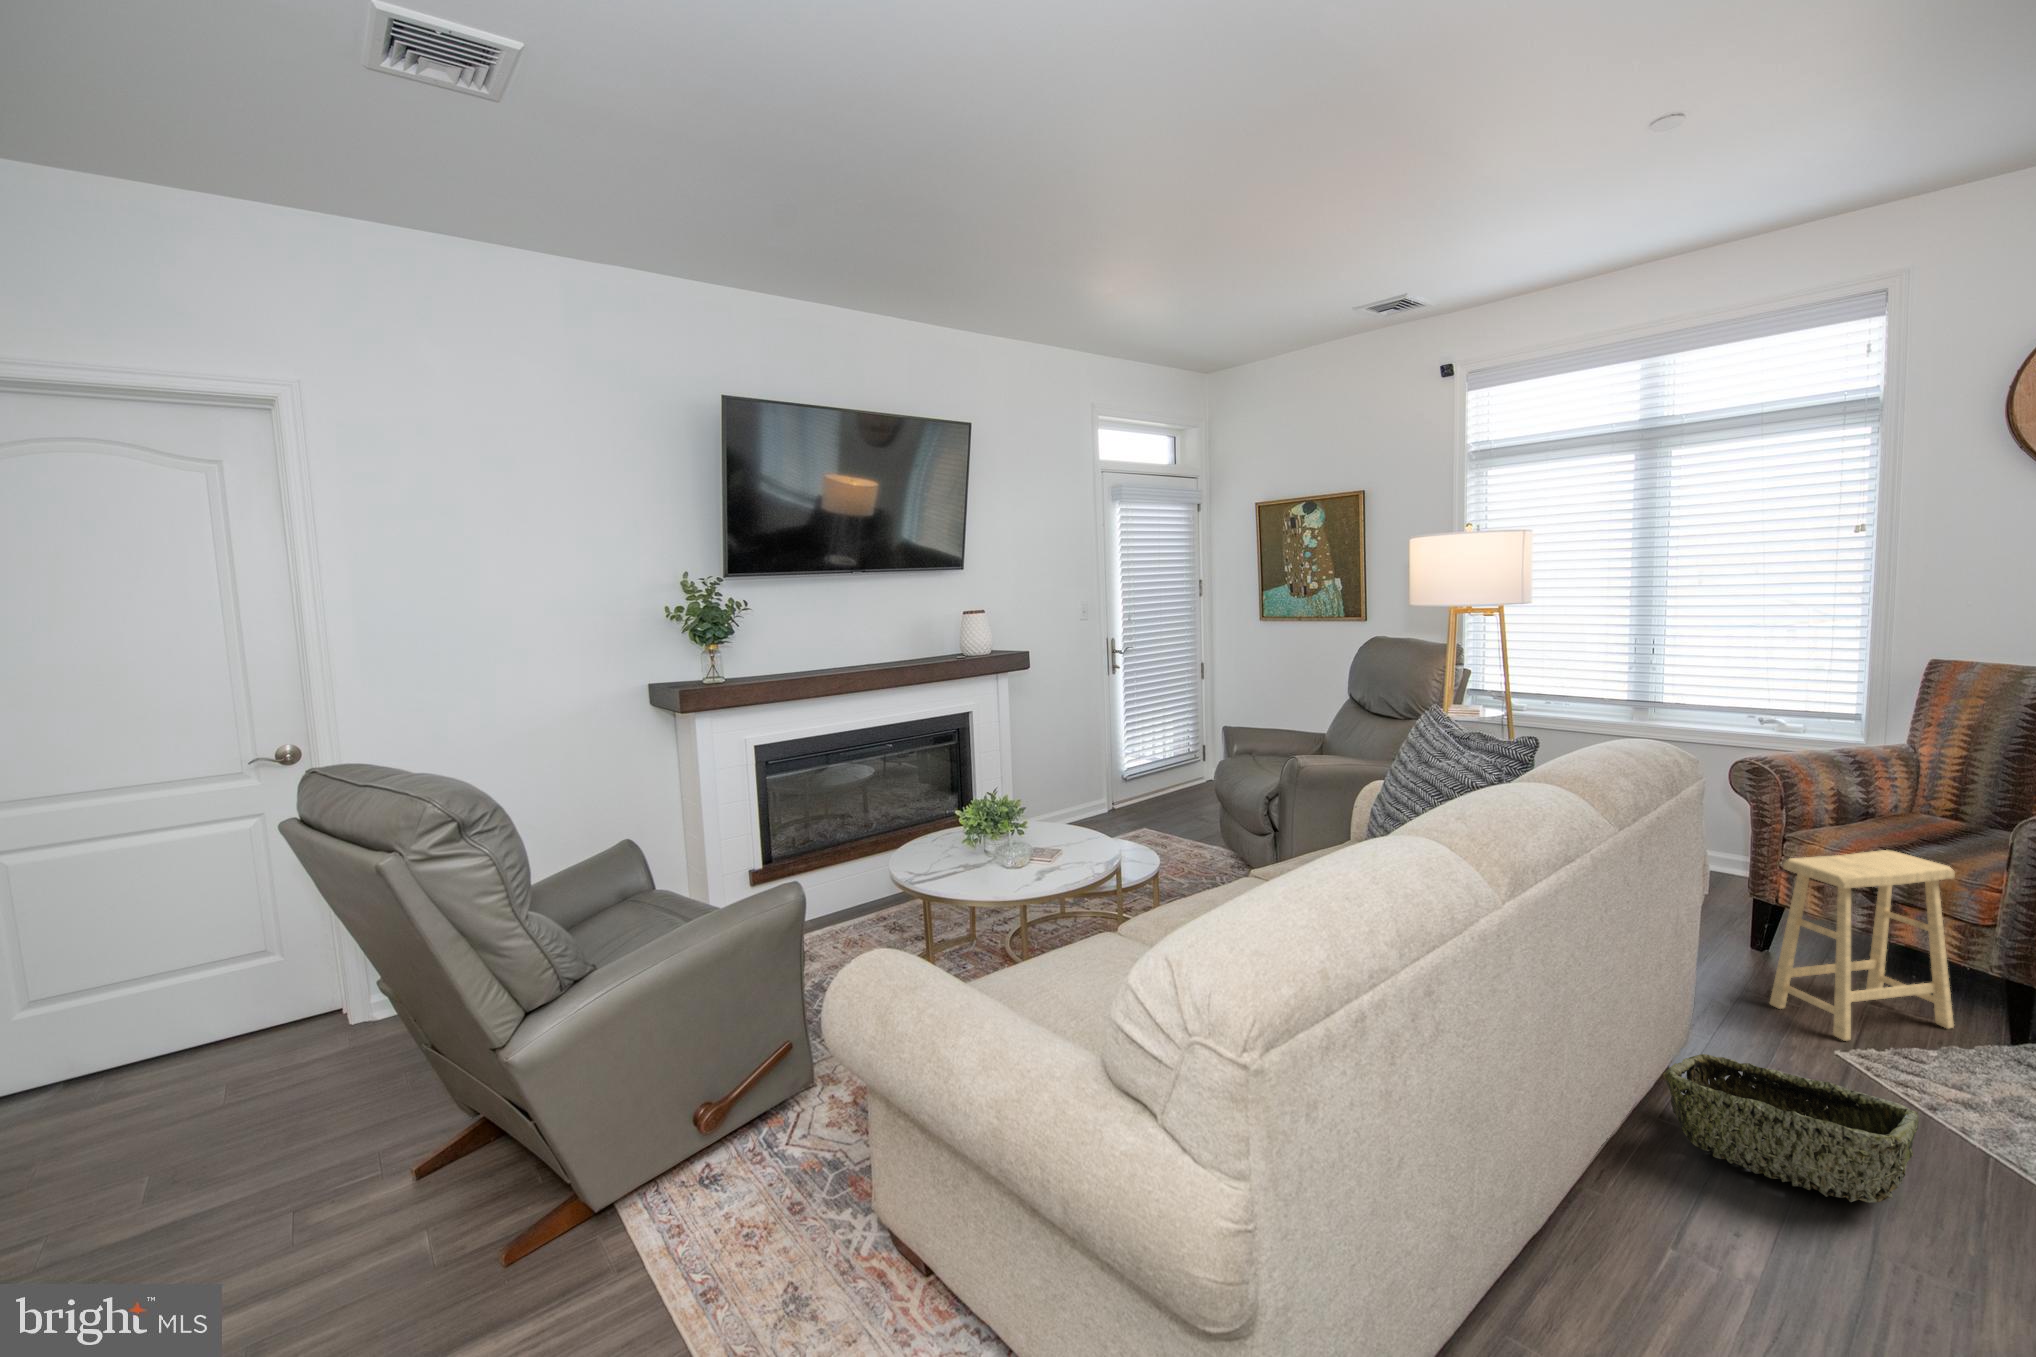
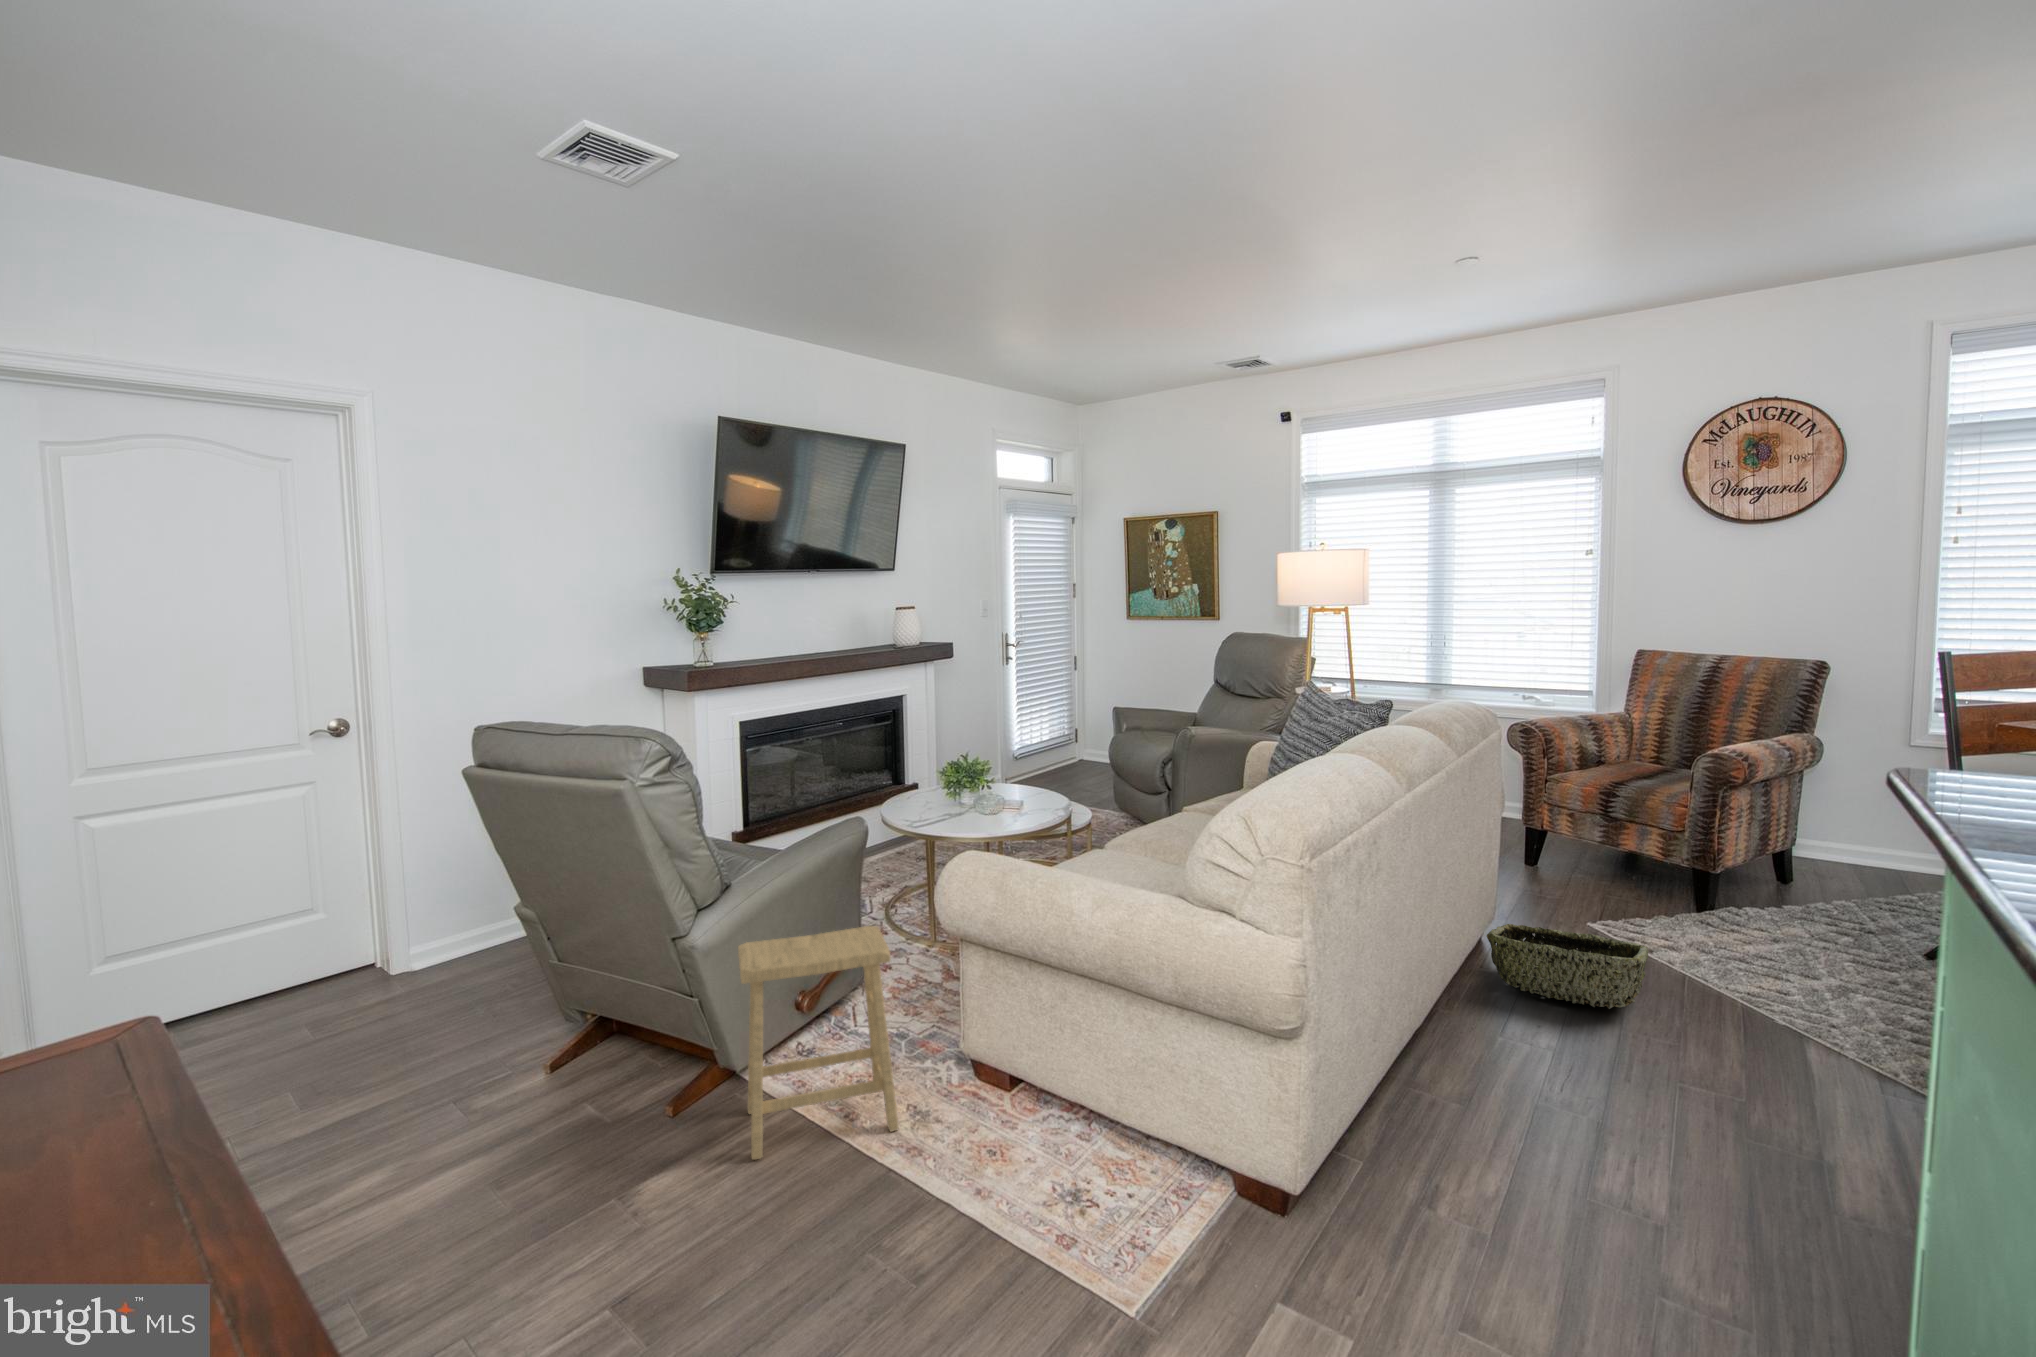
footstool: present [1770,850,1955,1041] -> present [738,926,899,1160]

